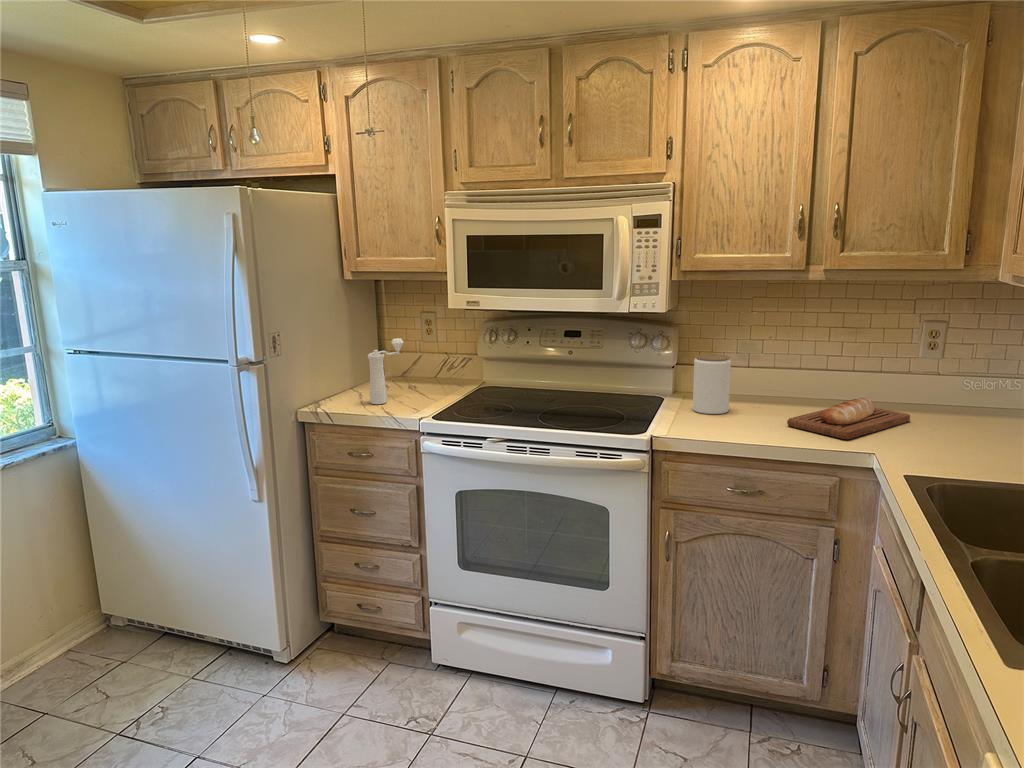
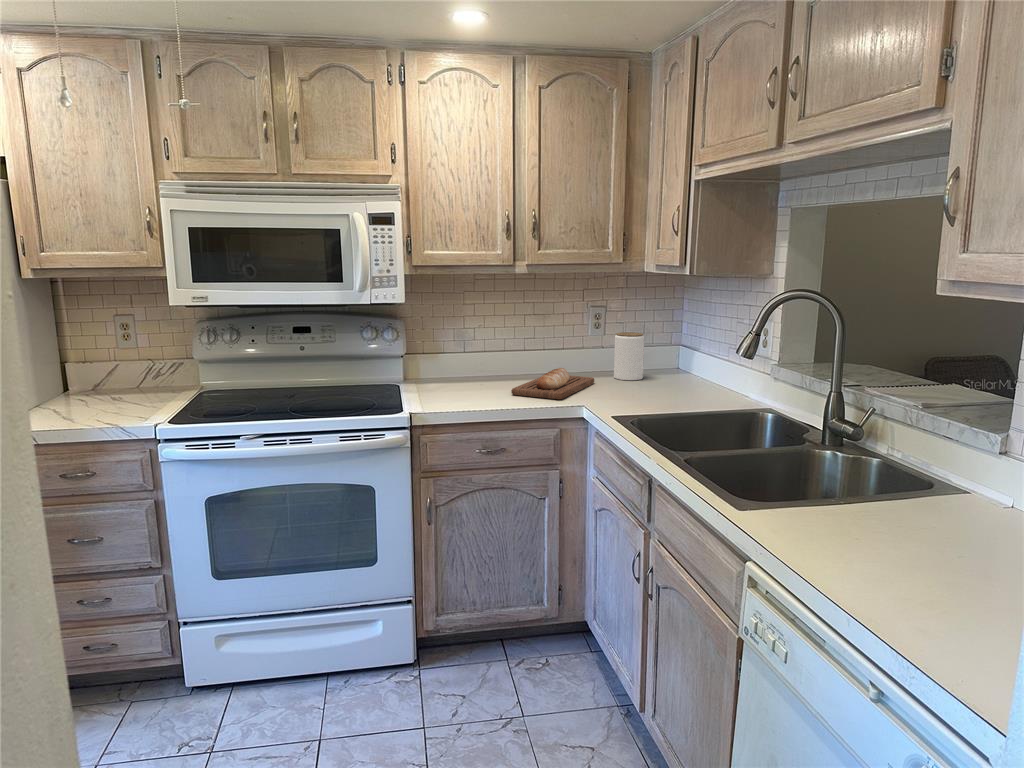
pepper mill: present [368,338,403,404] -> none [71,342,111,417]
jar: present [693,355,731,414] -> present [614,332,644,380]

